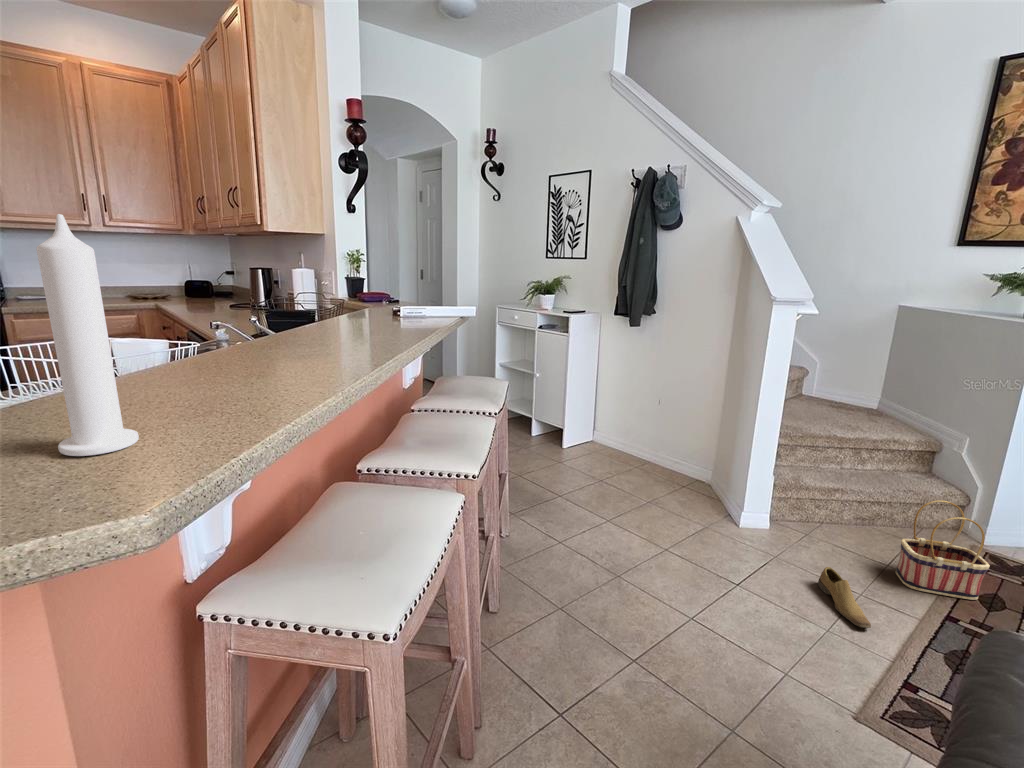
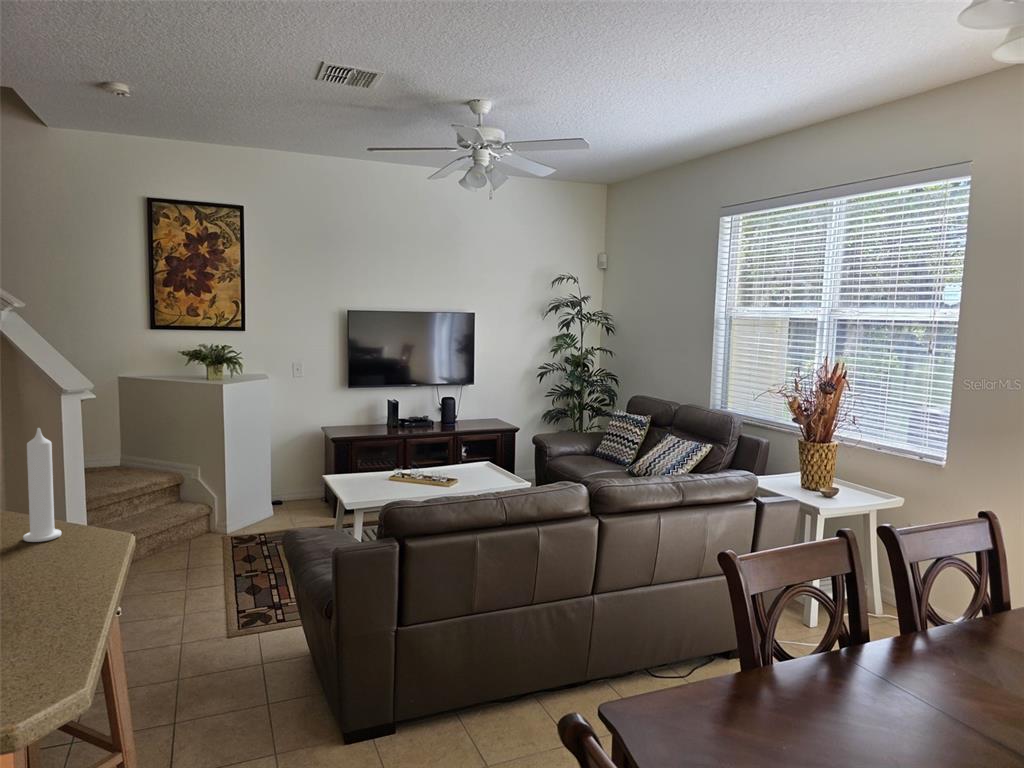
basket: present [896,500,990,600] -> none [194,508,243,573]
shoe: present [818,567,871,628] -> none [160,581,207,604]

